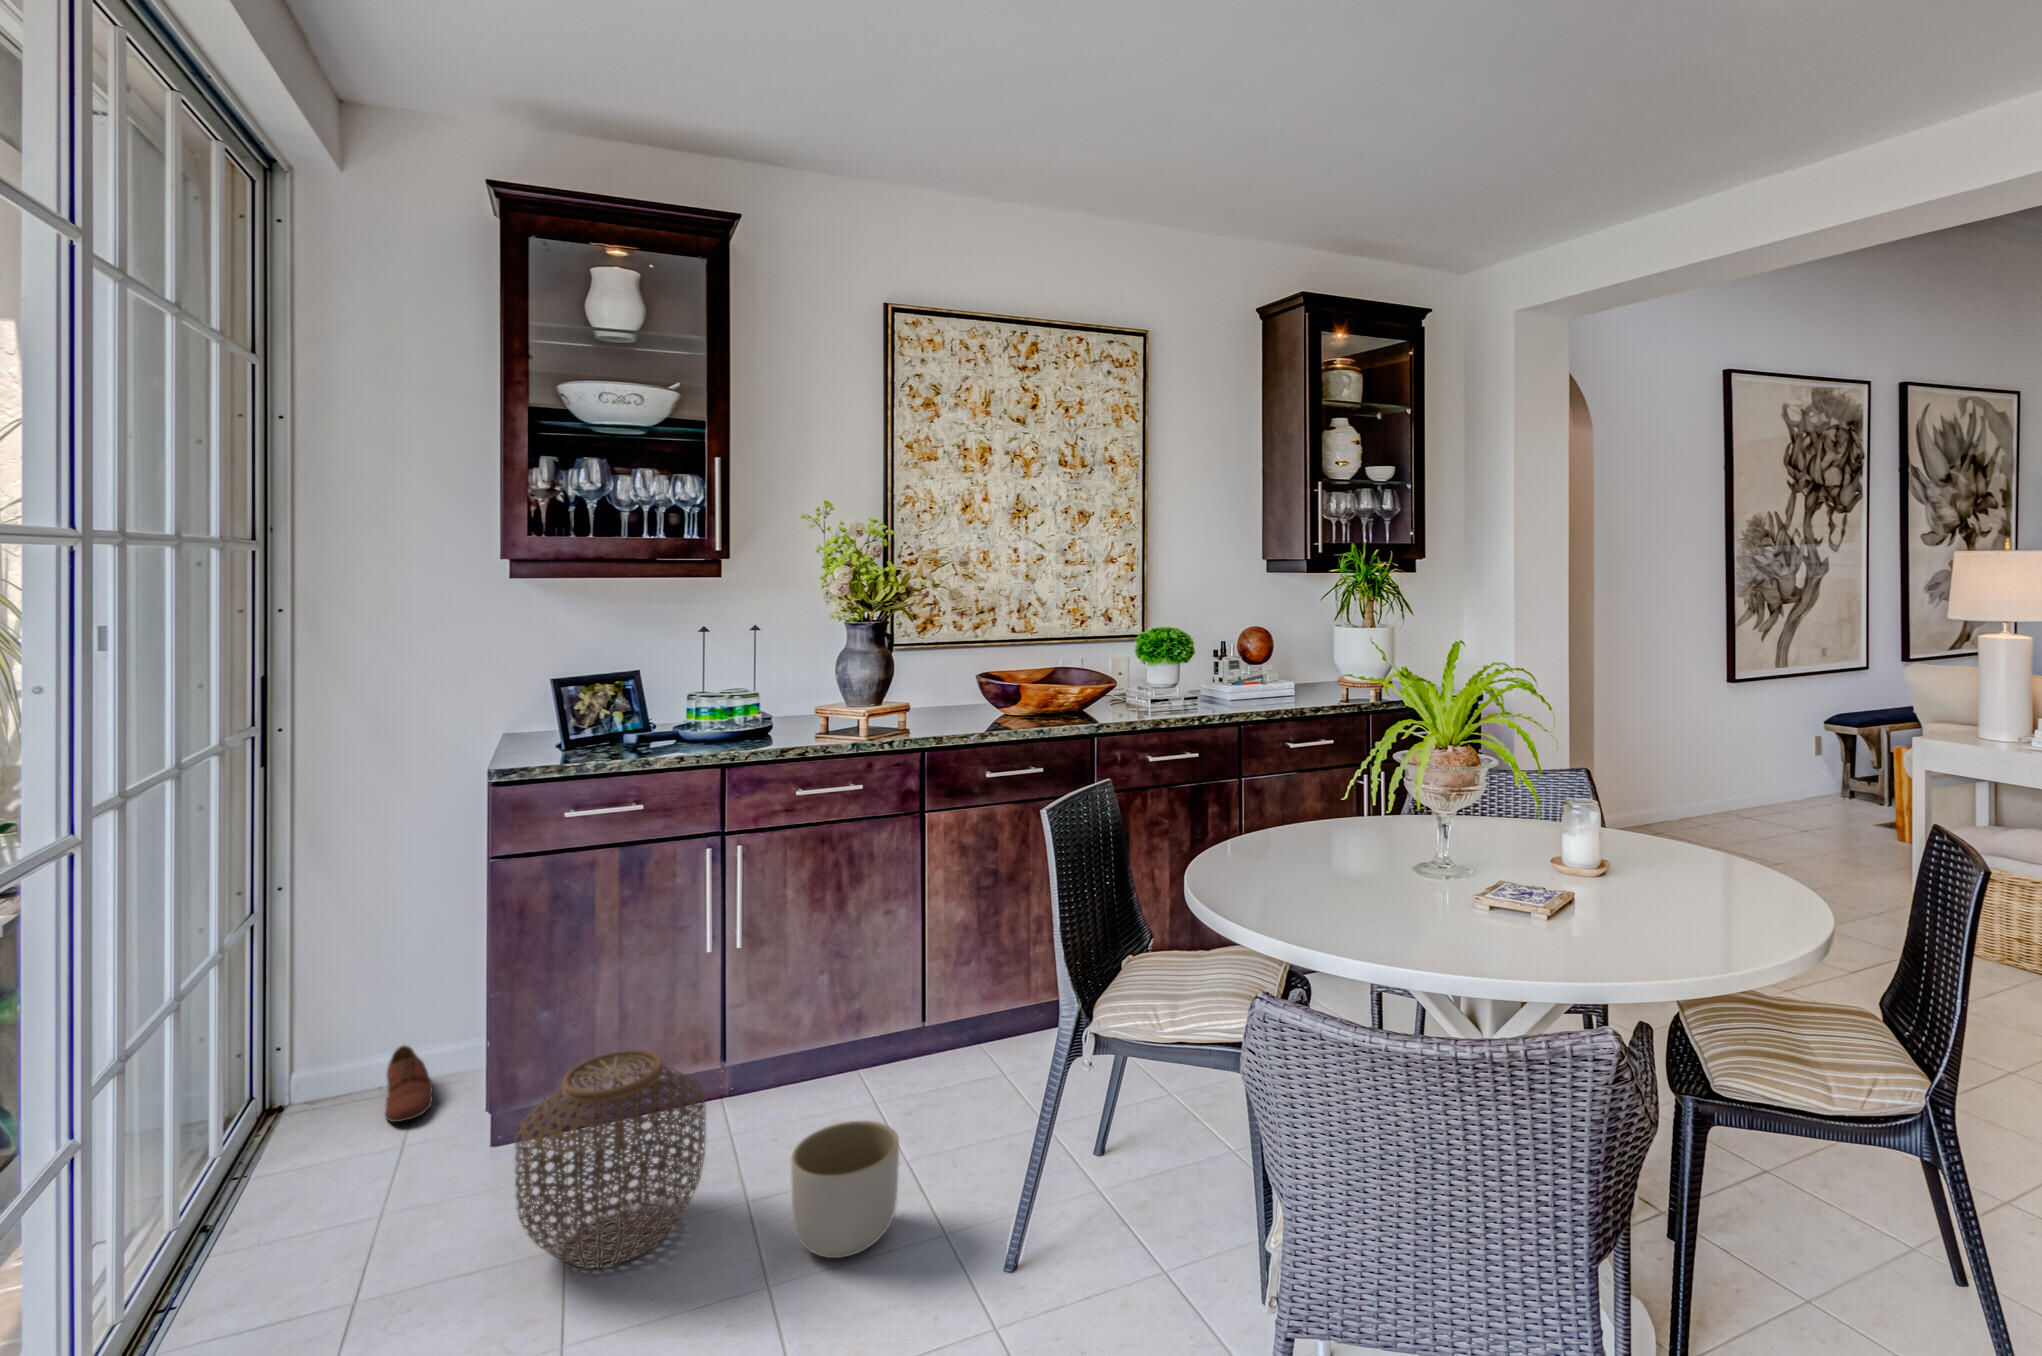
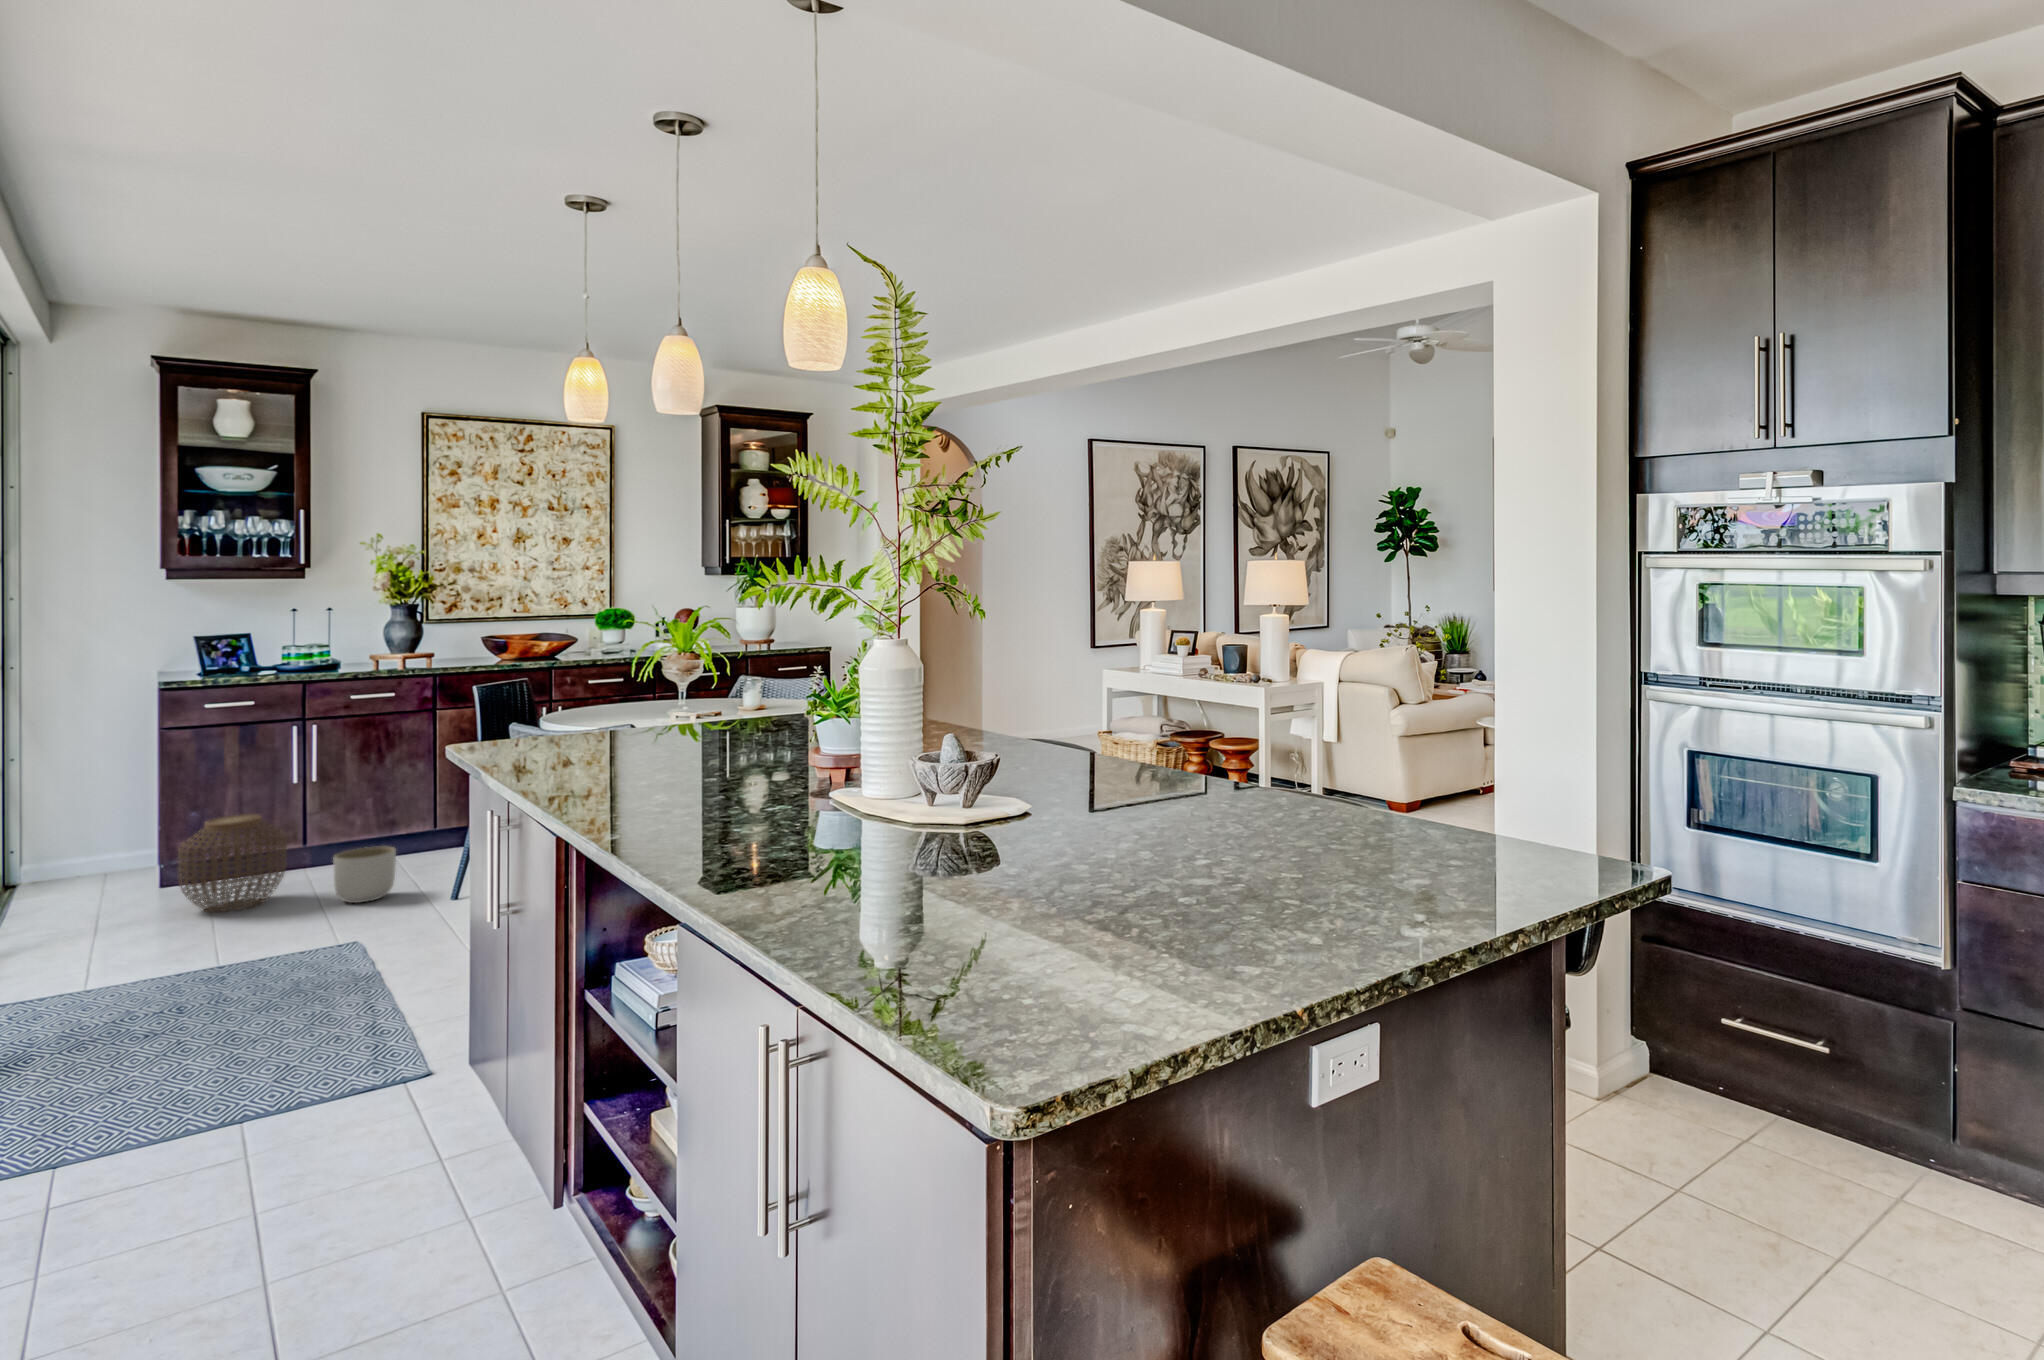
shoe: present [385,1045,433,1122] -> none [82,856,114,887]

